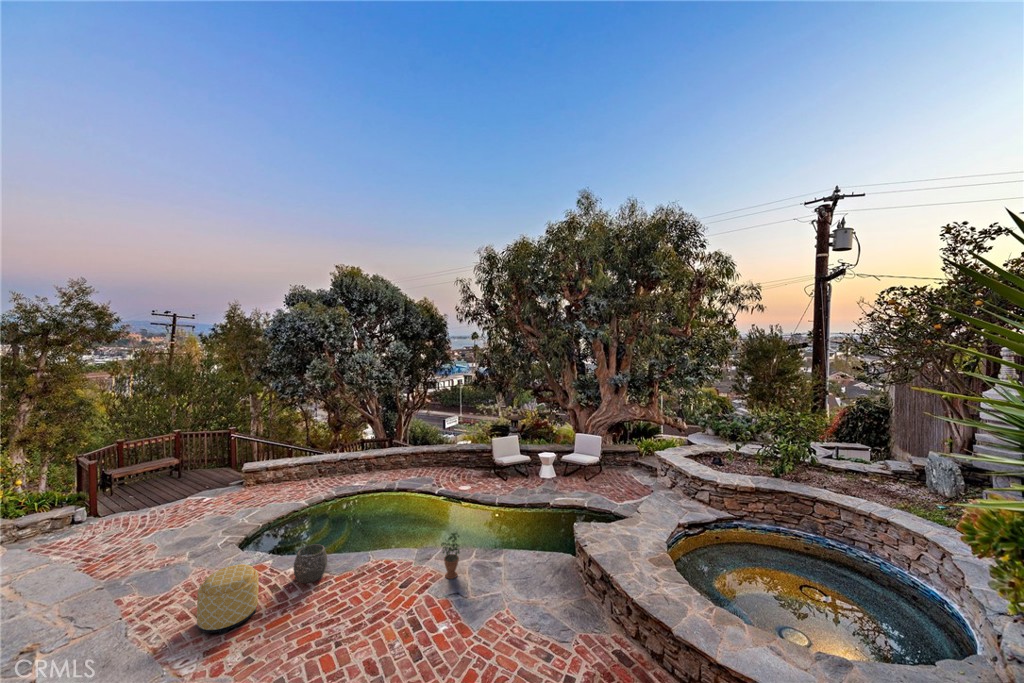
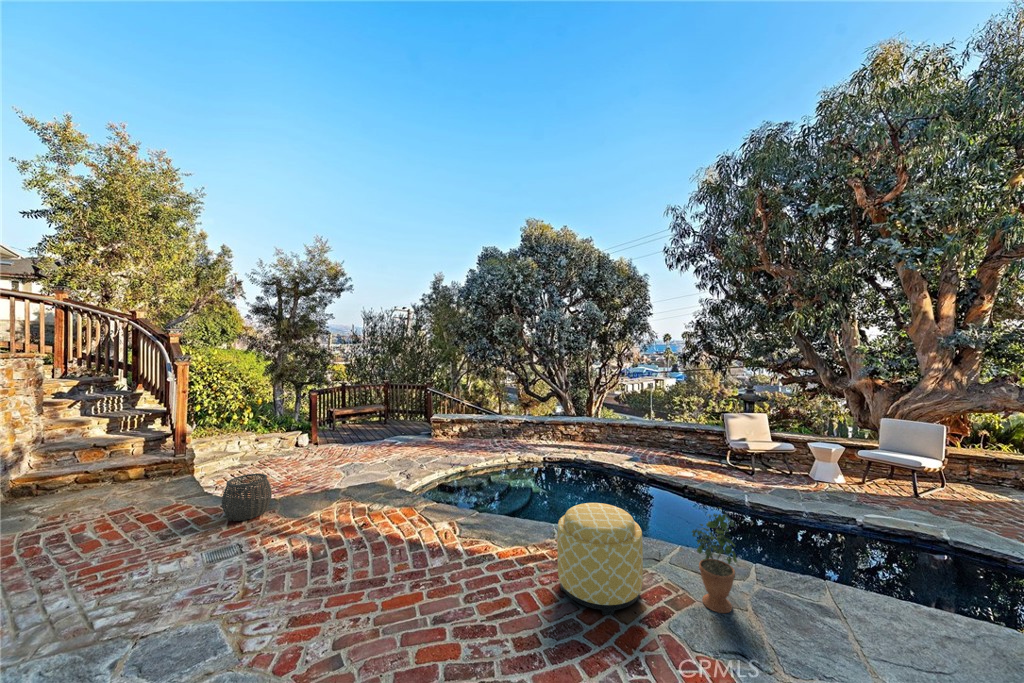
woven basket: present [294,544,327,583] -> present [222,474,272,521]
ottoman: present [197,564,259,635] -> present [557,503,643,616]

